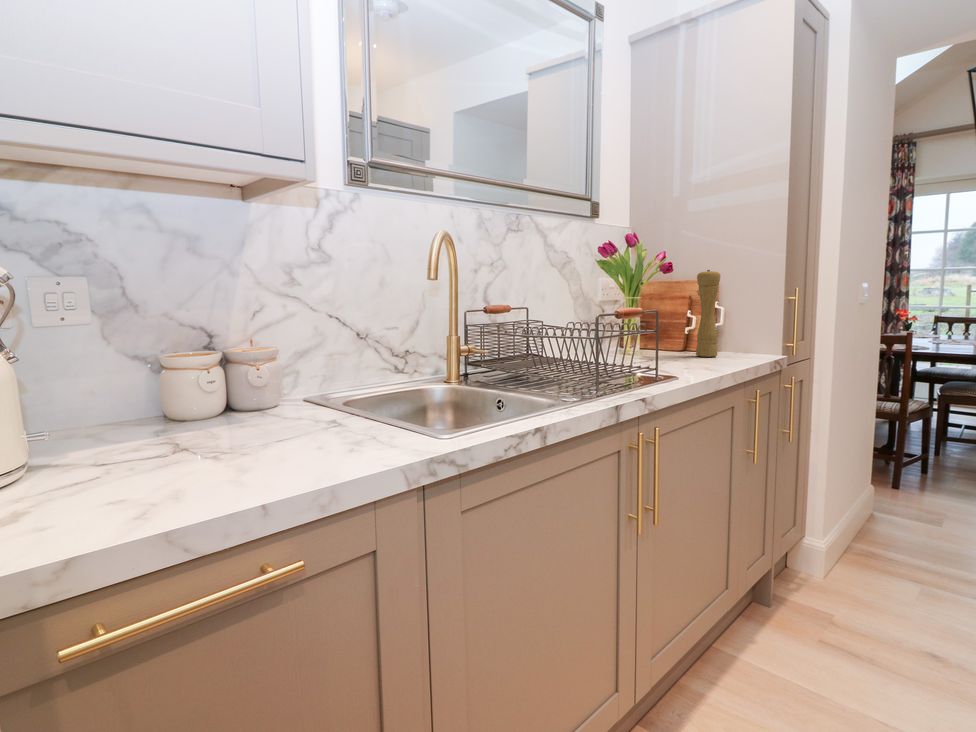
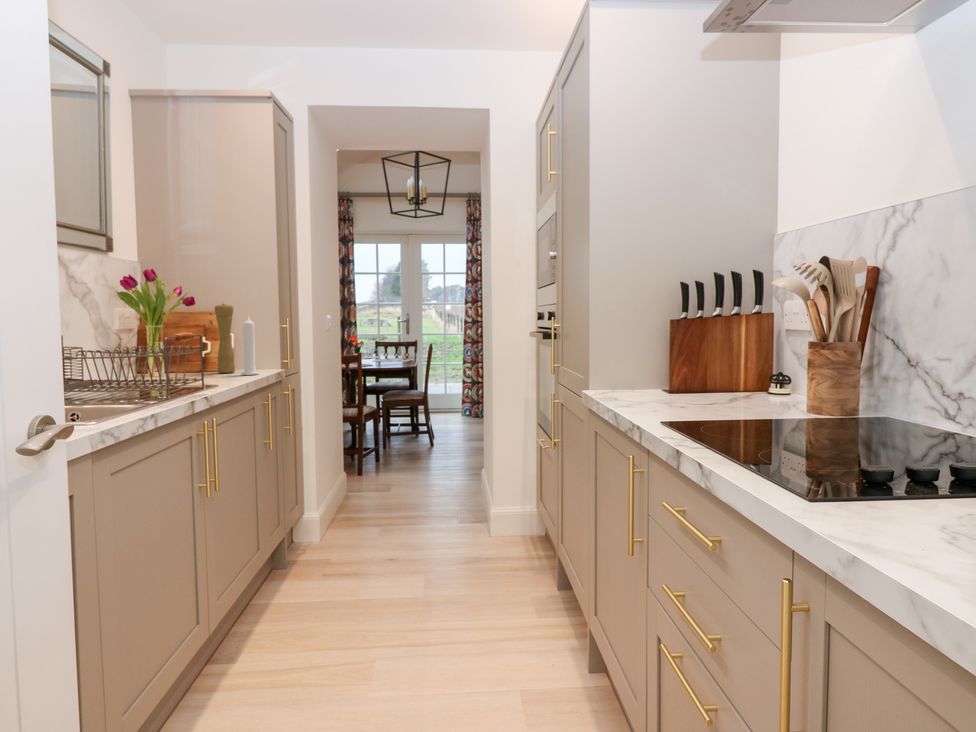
candle: none [722,284,746,363] -> present [241,315,259,375]

